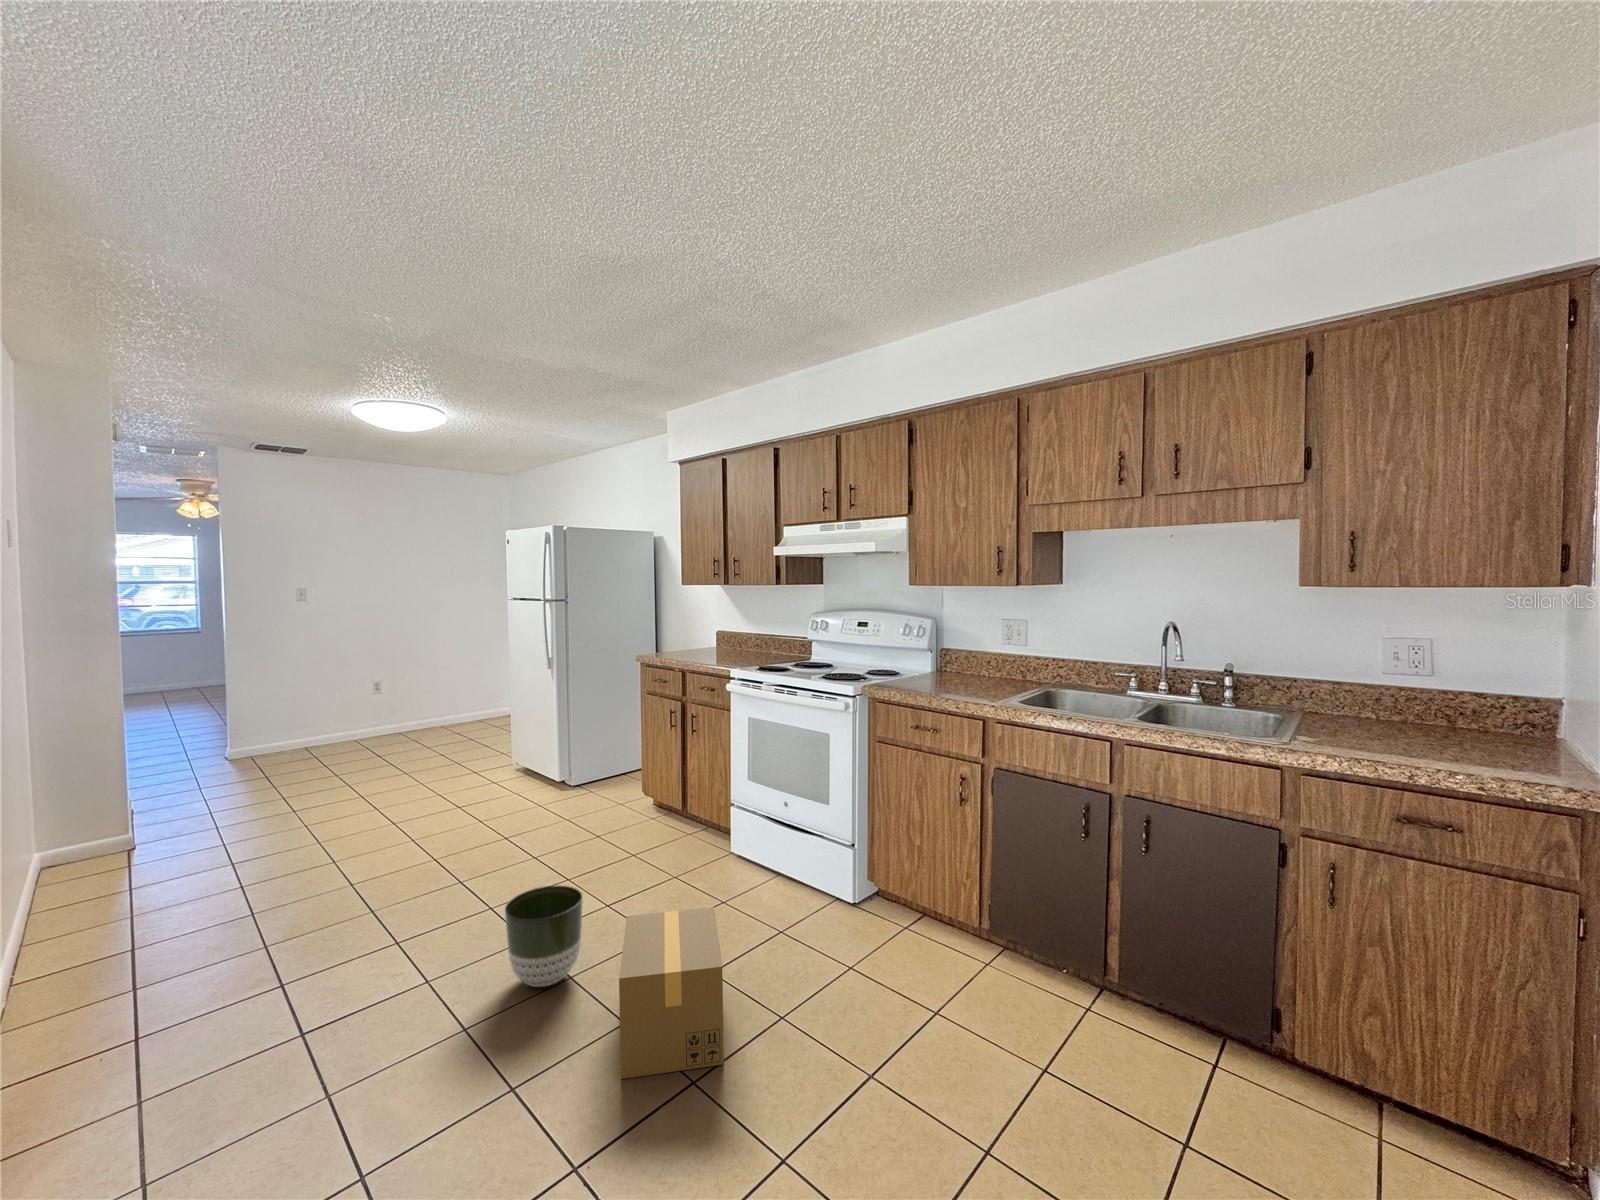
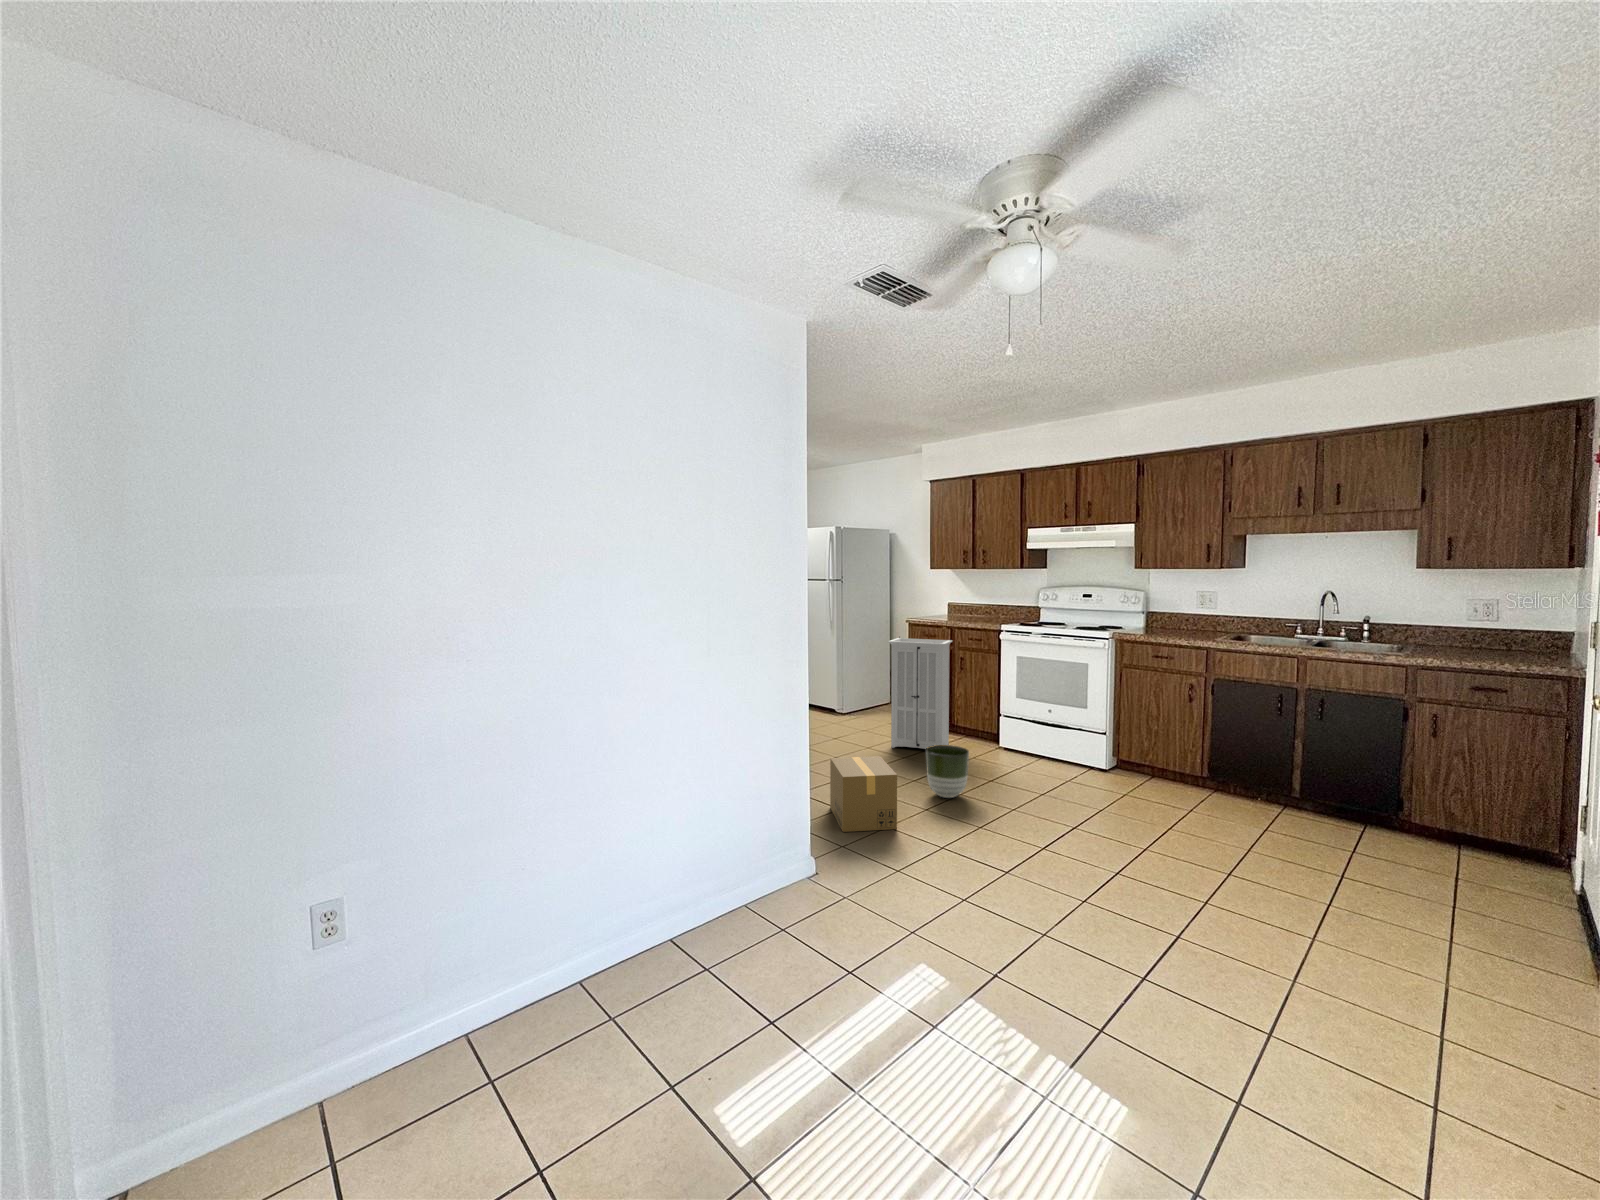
storage cabinet: none [567,685,668,864] -> present [888,637,952,749]
cardboard box: present [619,907,724,1079] -> present [830,756,897,832]

